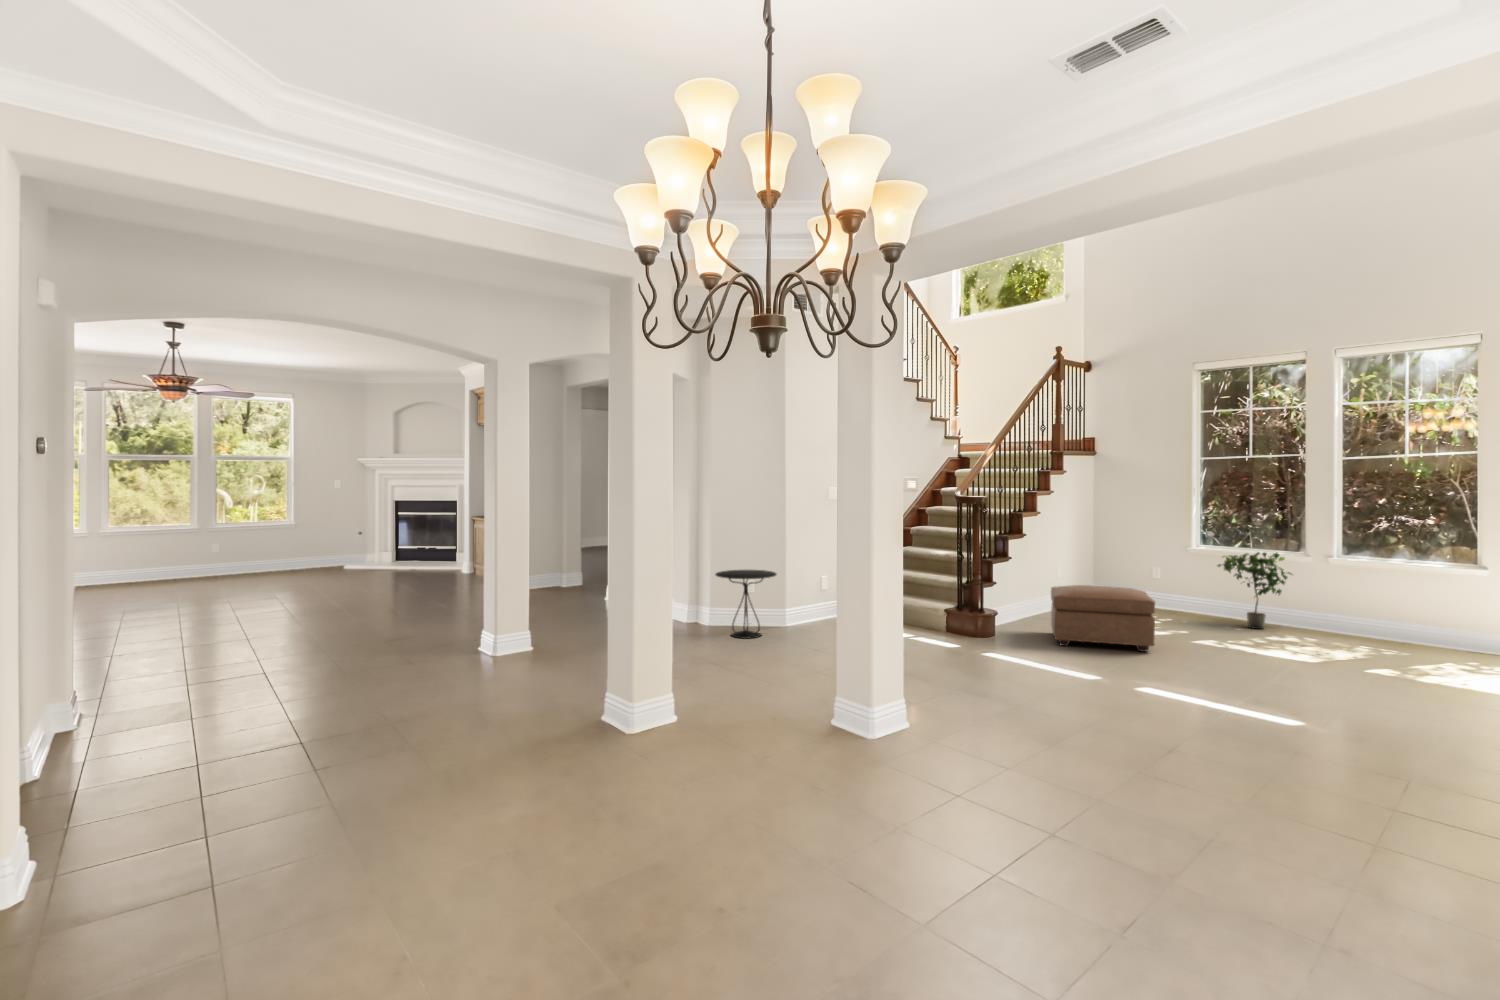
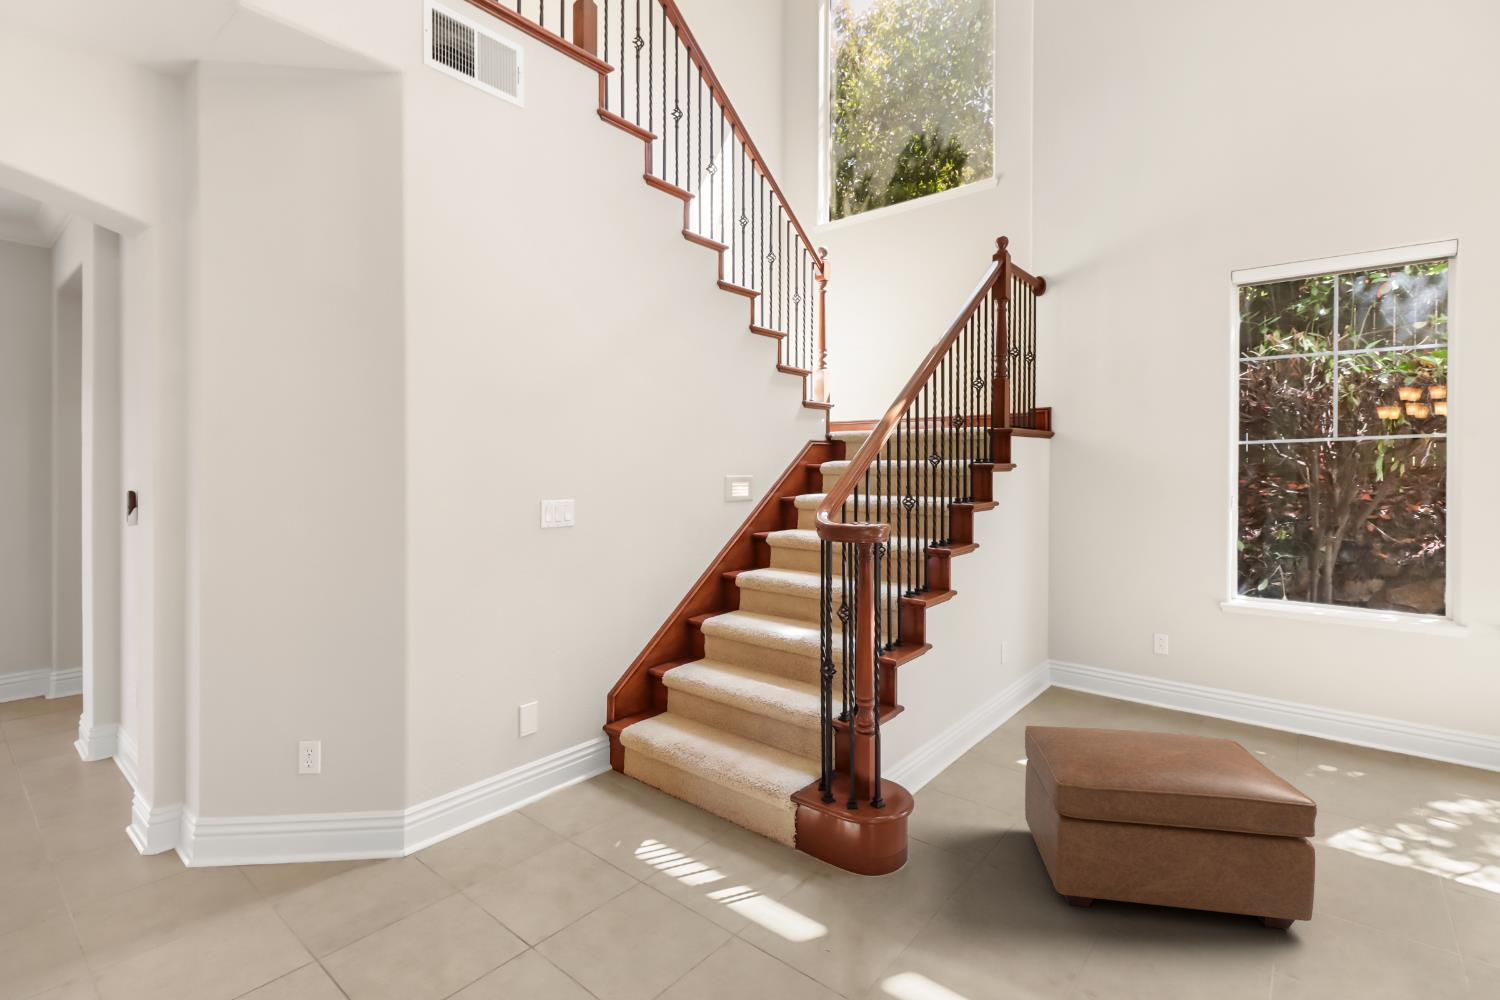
potted plant: present [1218,552,1292,629] -> none [1310,627,1463,783]
side table: present [716,570,776,639] -> none [130,707,344,933]

